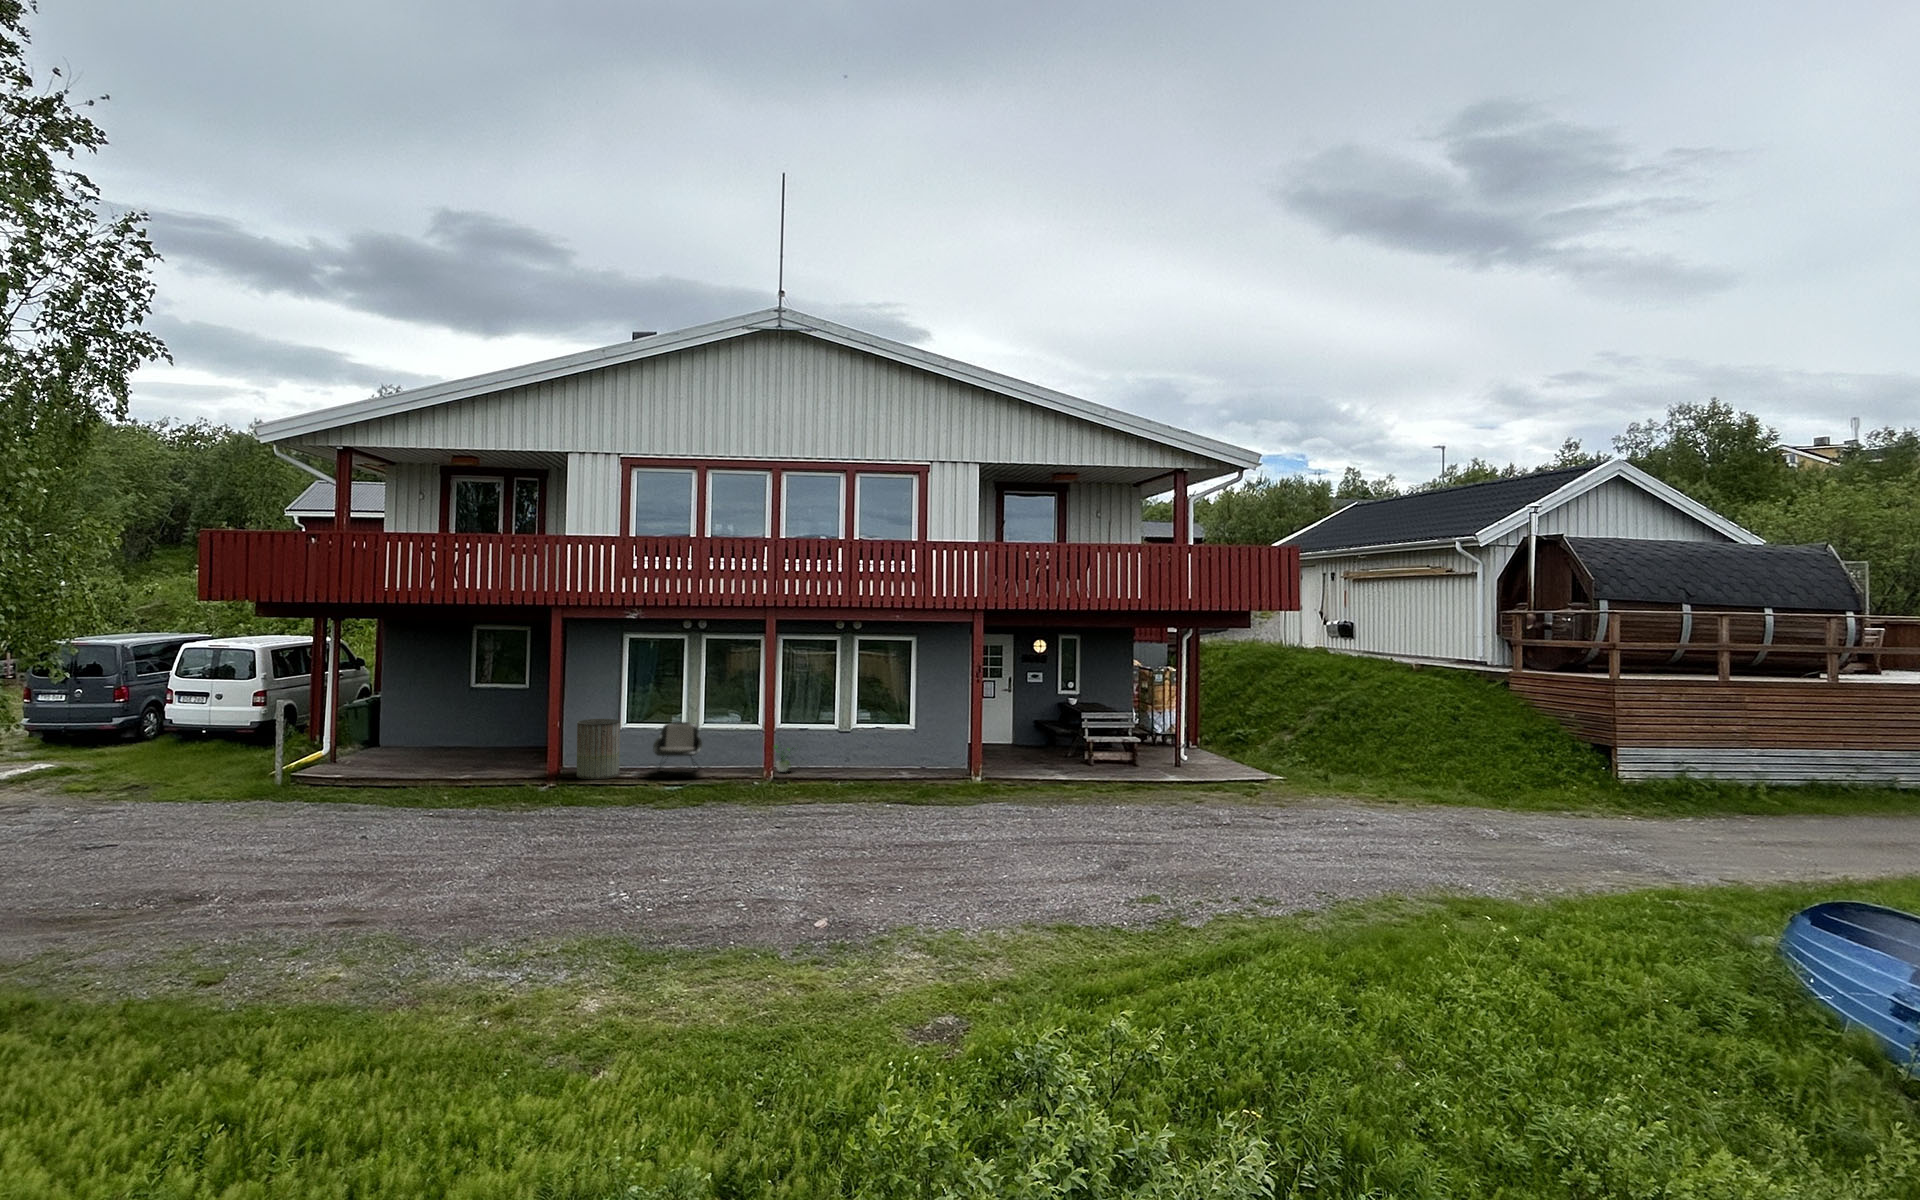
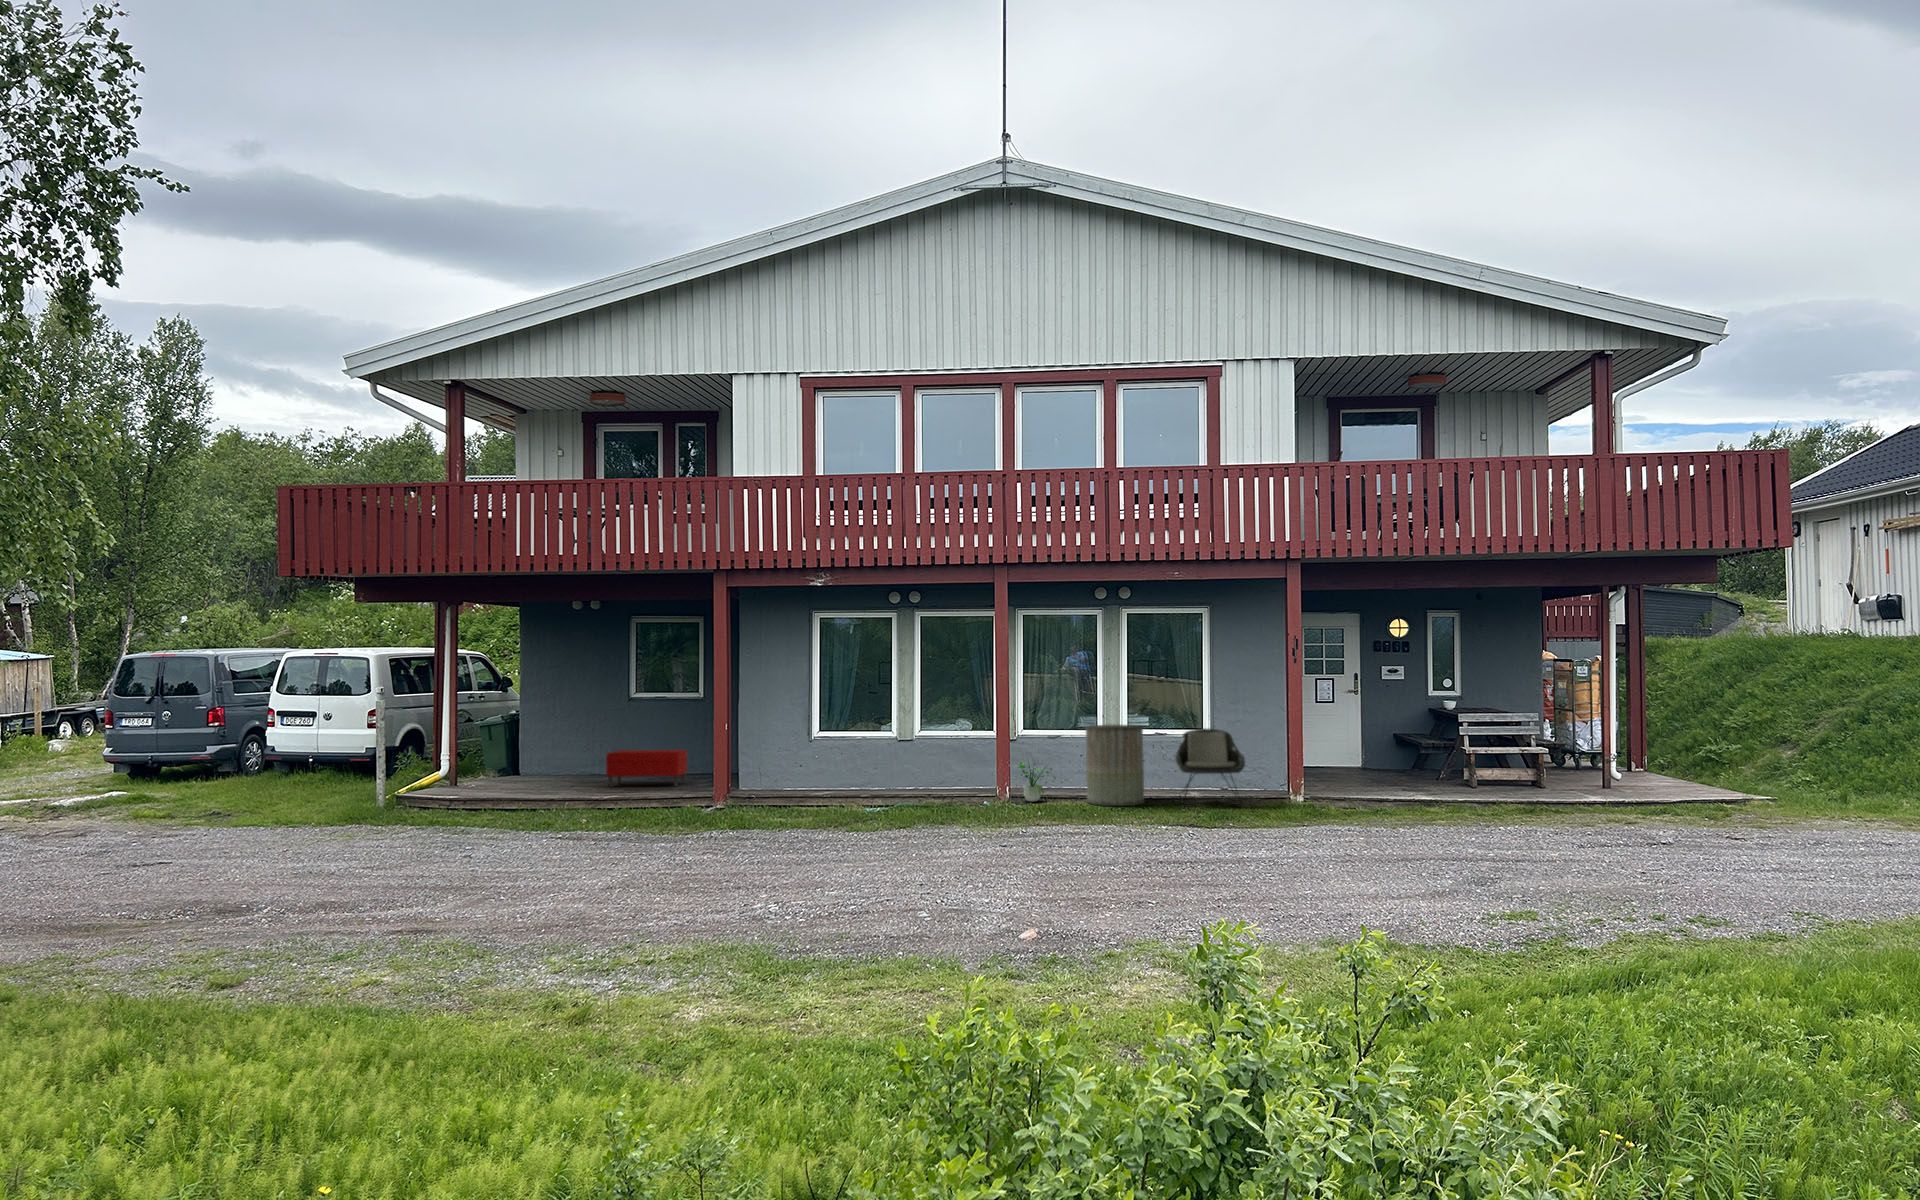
trash can: present [577,719,620,779] -> present [1086,725,1144,806]
lounge chair: present [653,722,702,777] -> present [1175,728,1245,806]
bench: none [459,725,524,755] -> present [606,750,687,787]

